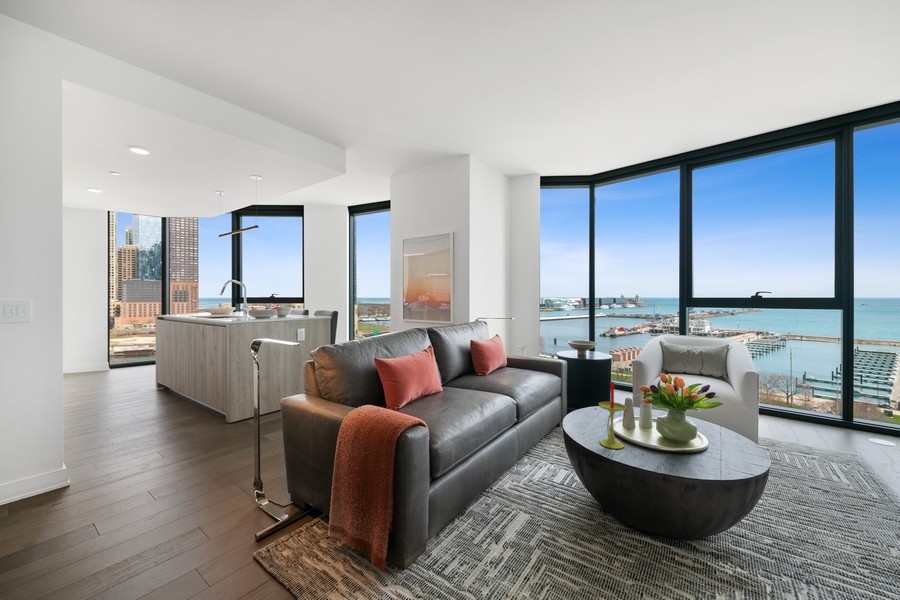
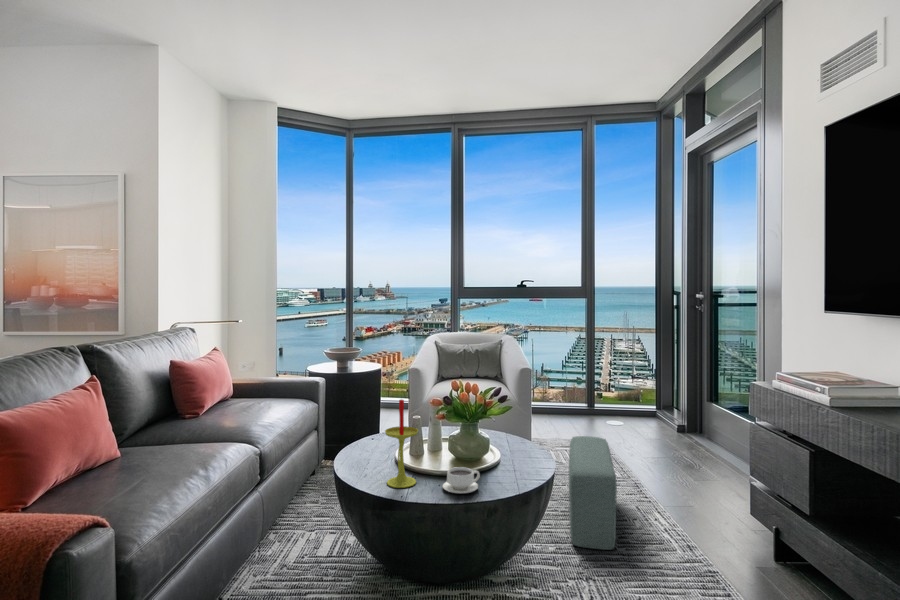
teacup: none [646,443,681,466] -> present [443,467,480,493]
pouf: none [792,443,857,567] -> present [569,436,617,550]

